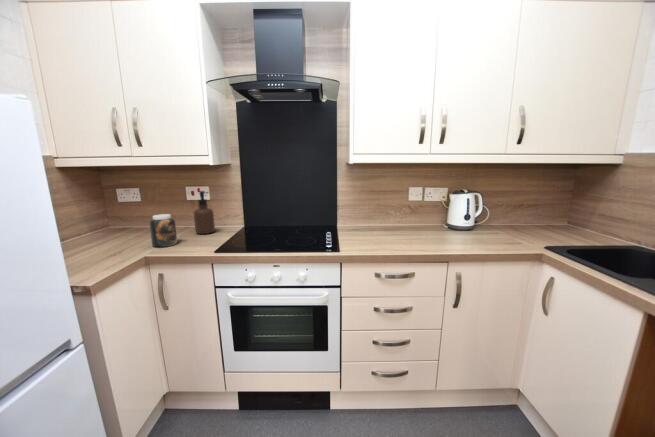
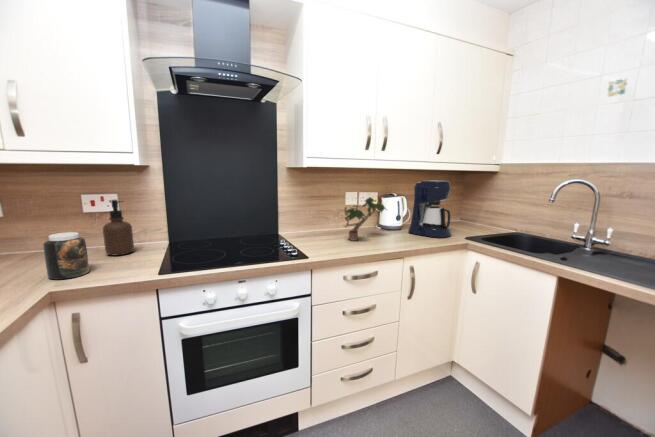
coffee maker: none [478,174,535,244] -> present [408,180,451,238]
potted plant: none [387,191,450,238] -> present [345,197,386,241]

